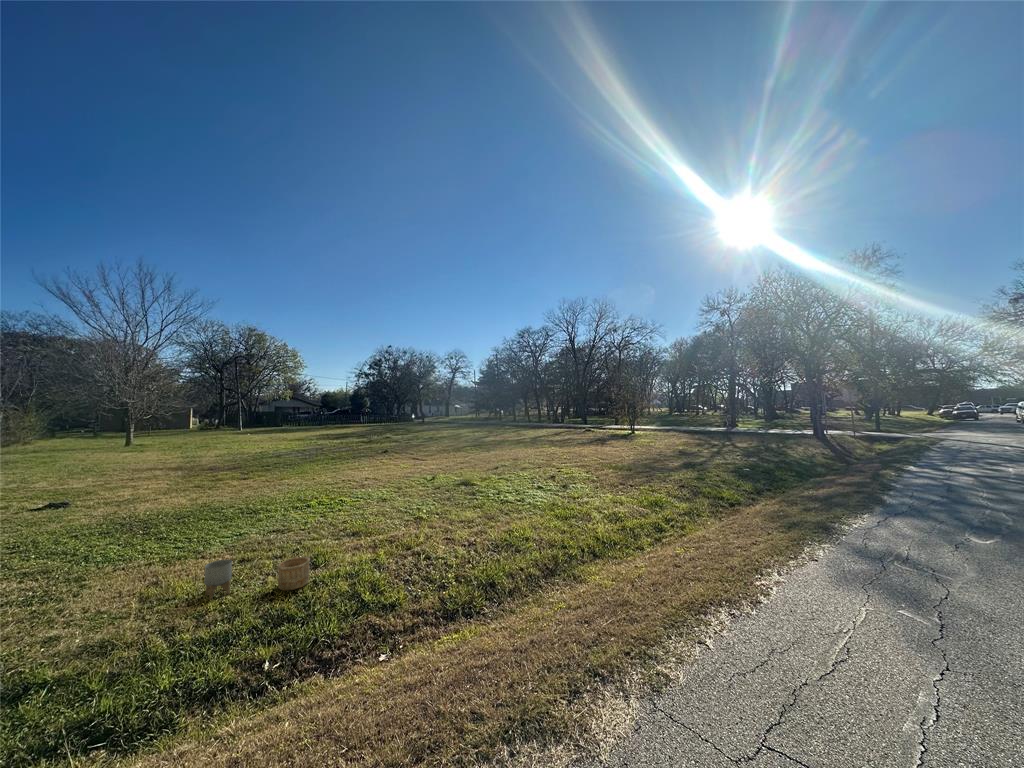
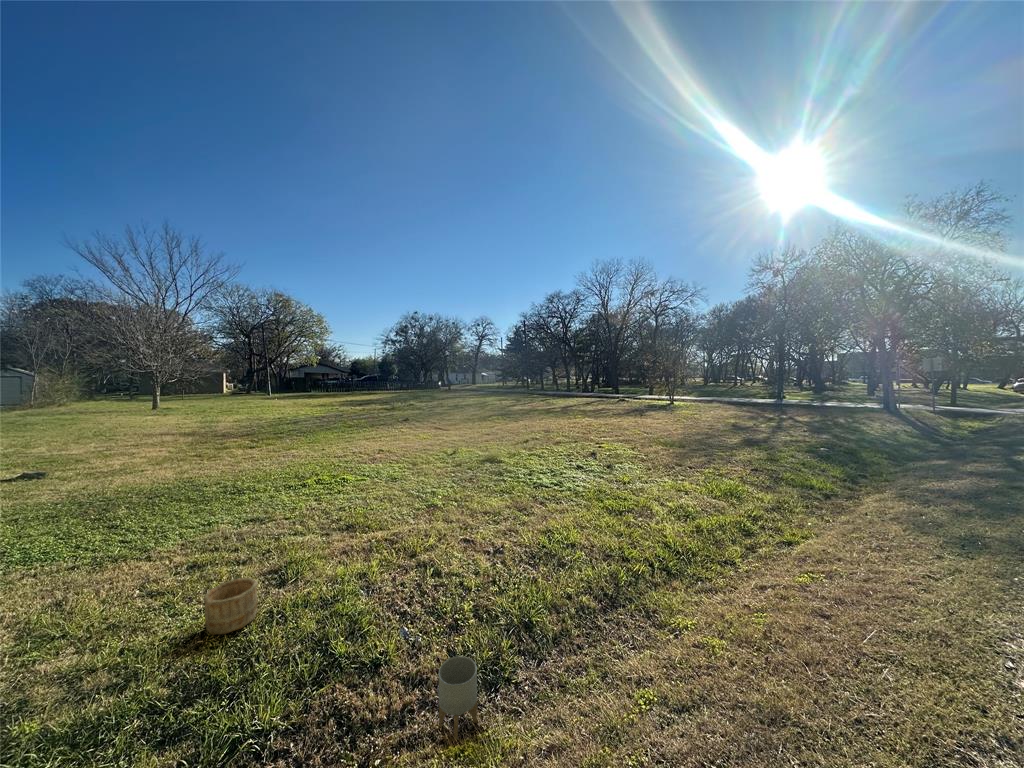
planter: present [204,559,232,600] -> present [439,656,477,740]

